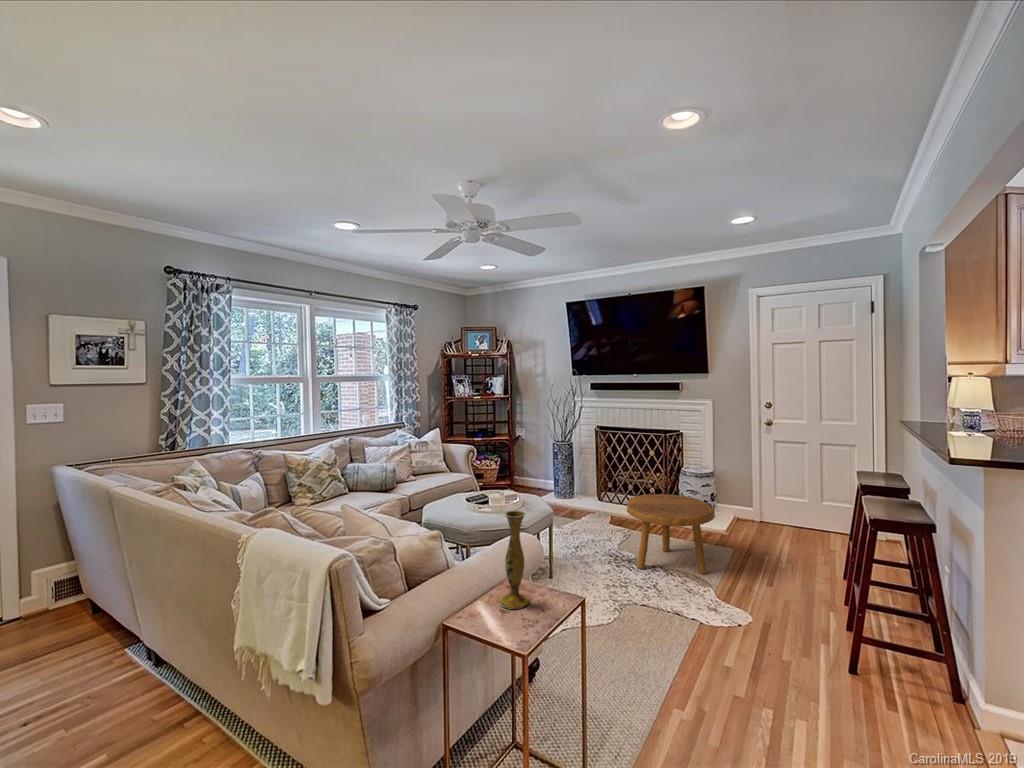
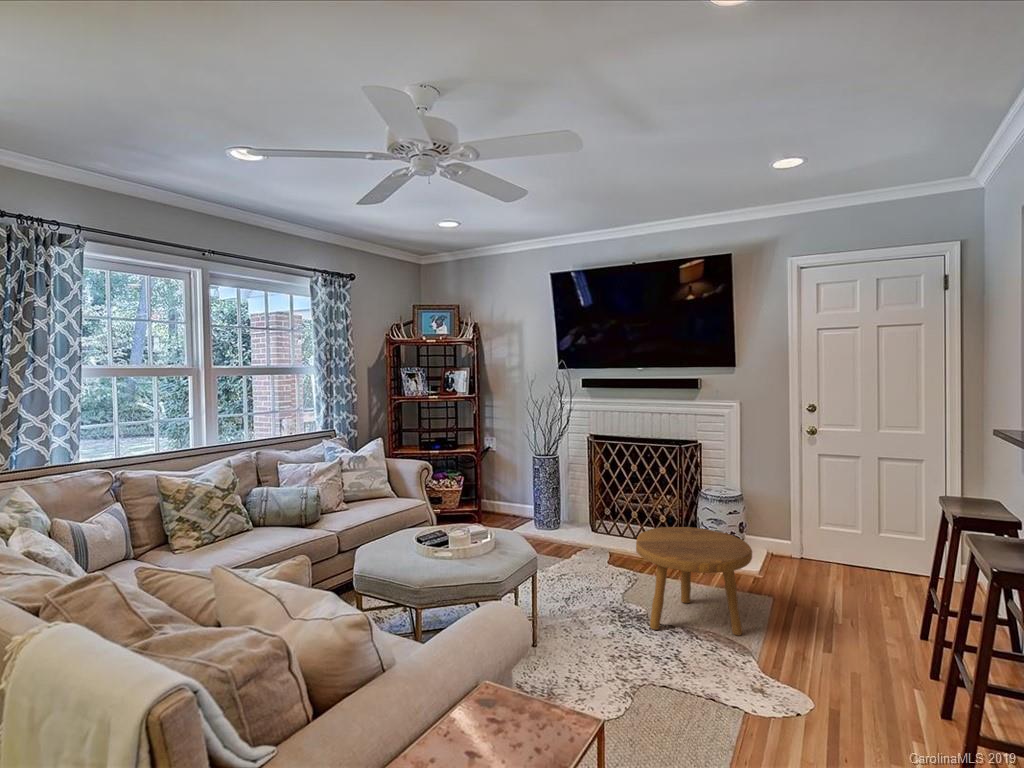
vase: present [499,511,530,609] -> none [465,578,514,738]

